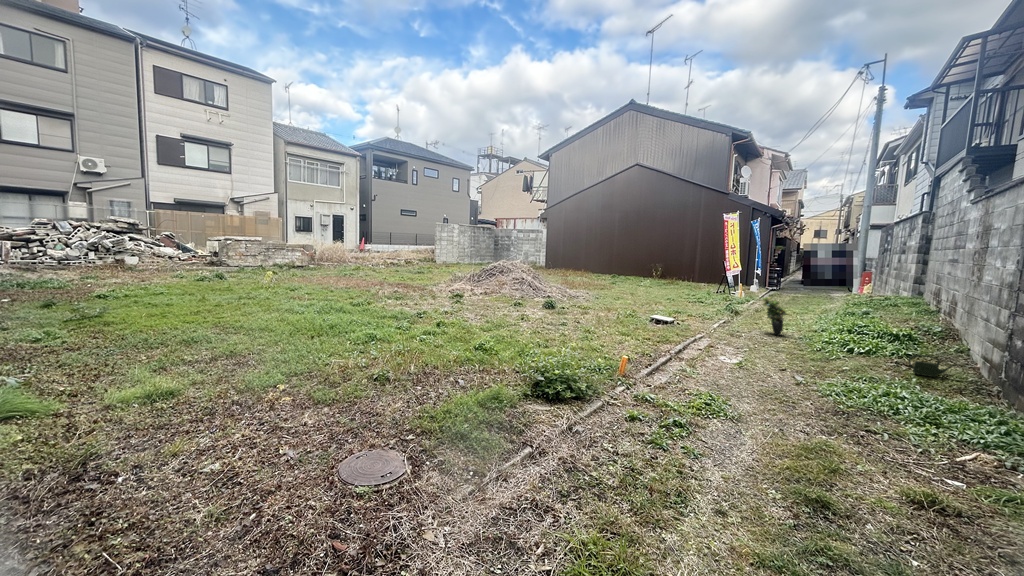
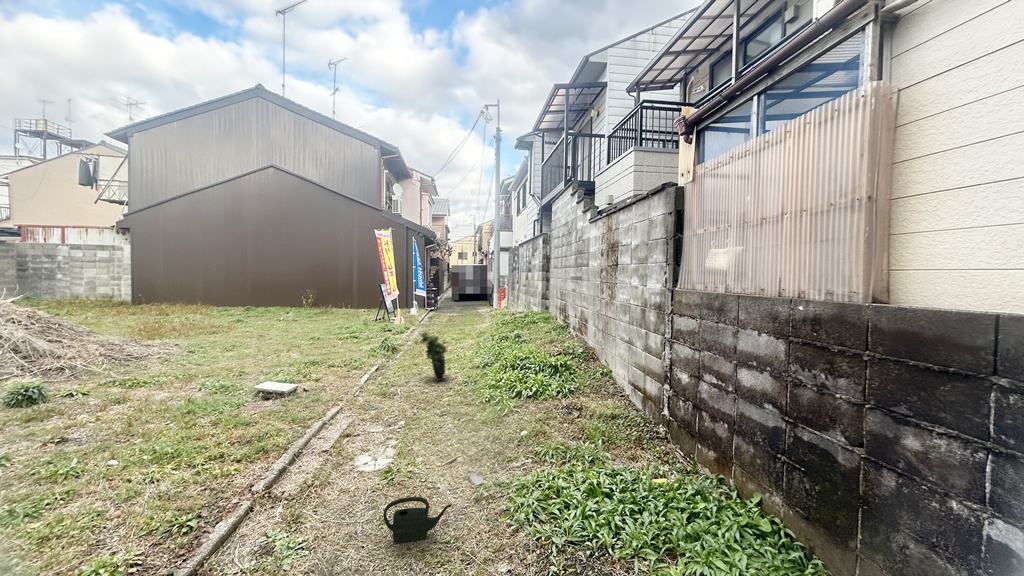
watering can: present [908,355,956,377] -> present [383,497,452,541]

